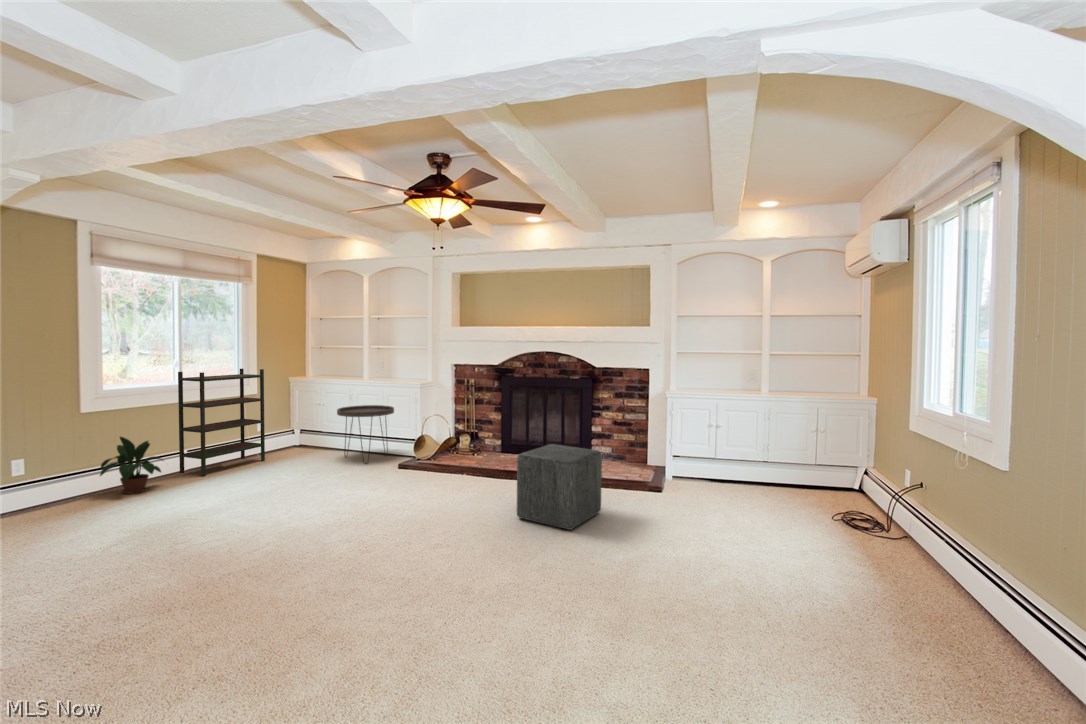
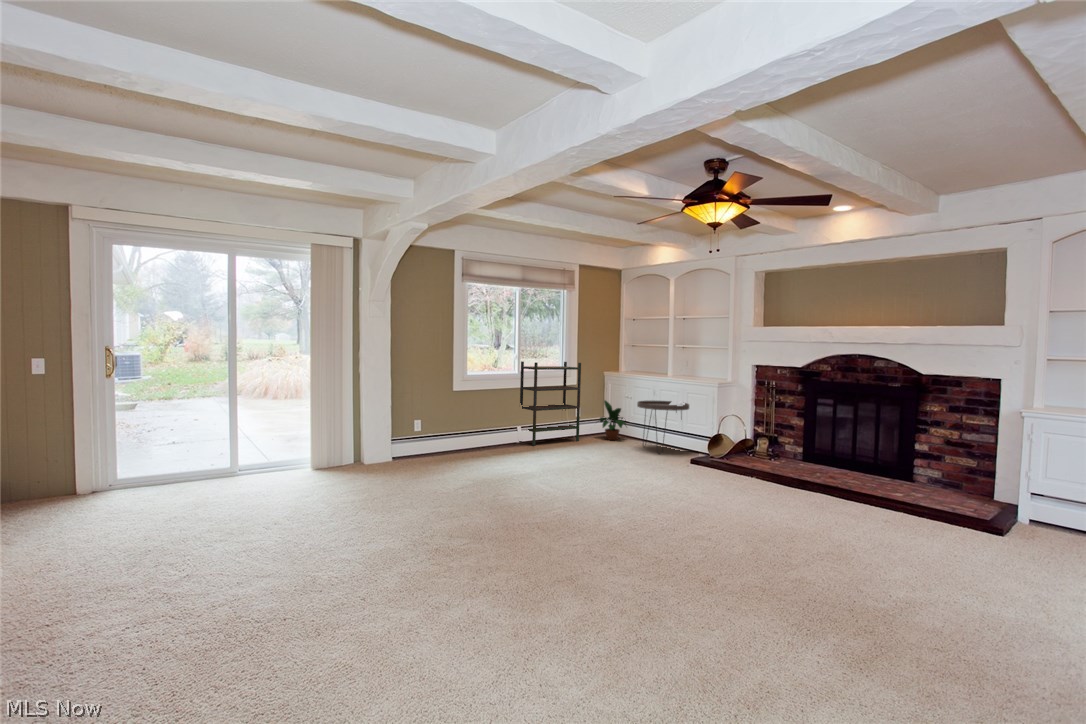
potted plant: present [100,437,162,494] -> present [599,401,626,440]
ottoman: present [517,444,602,530] -> none [787,449,894,537]

